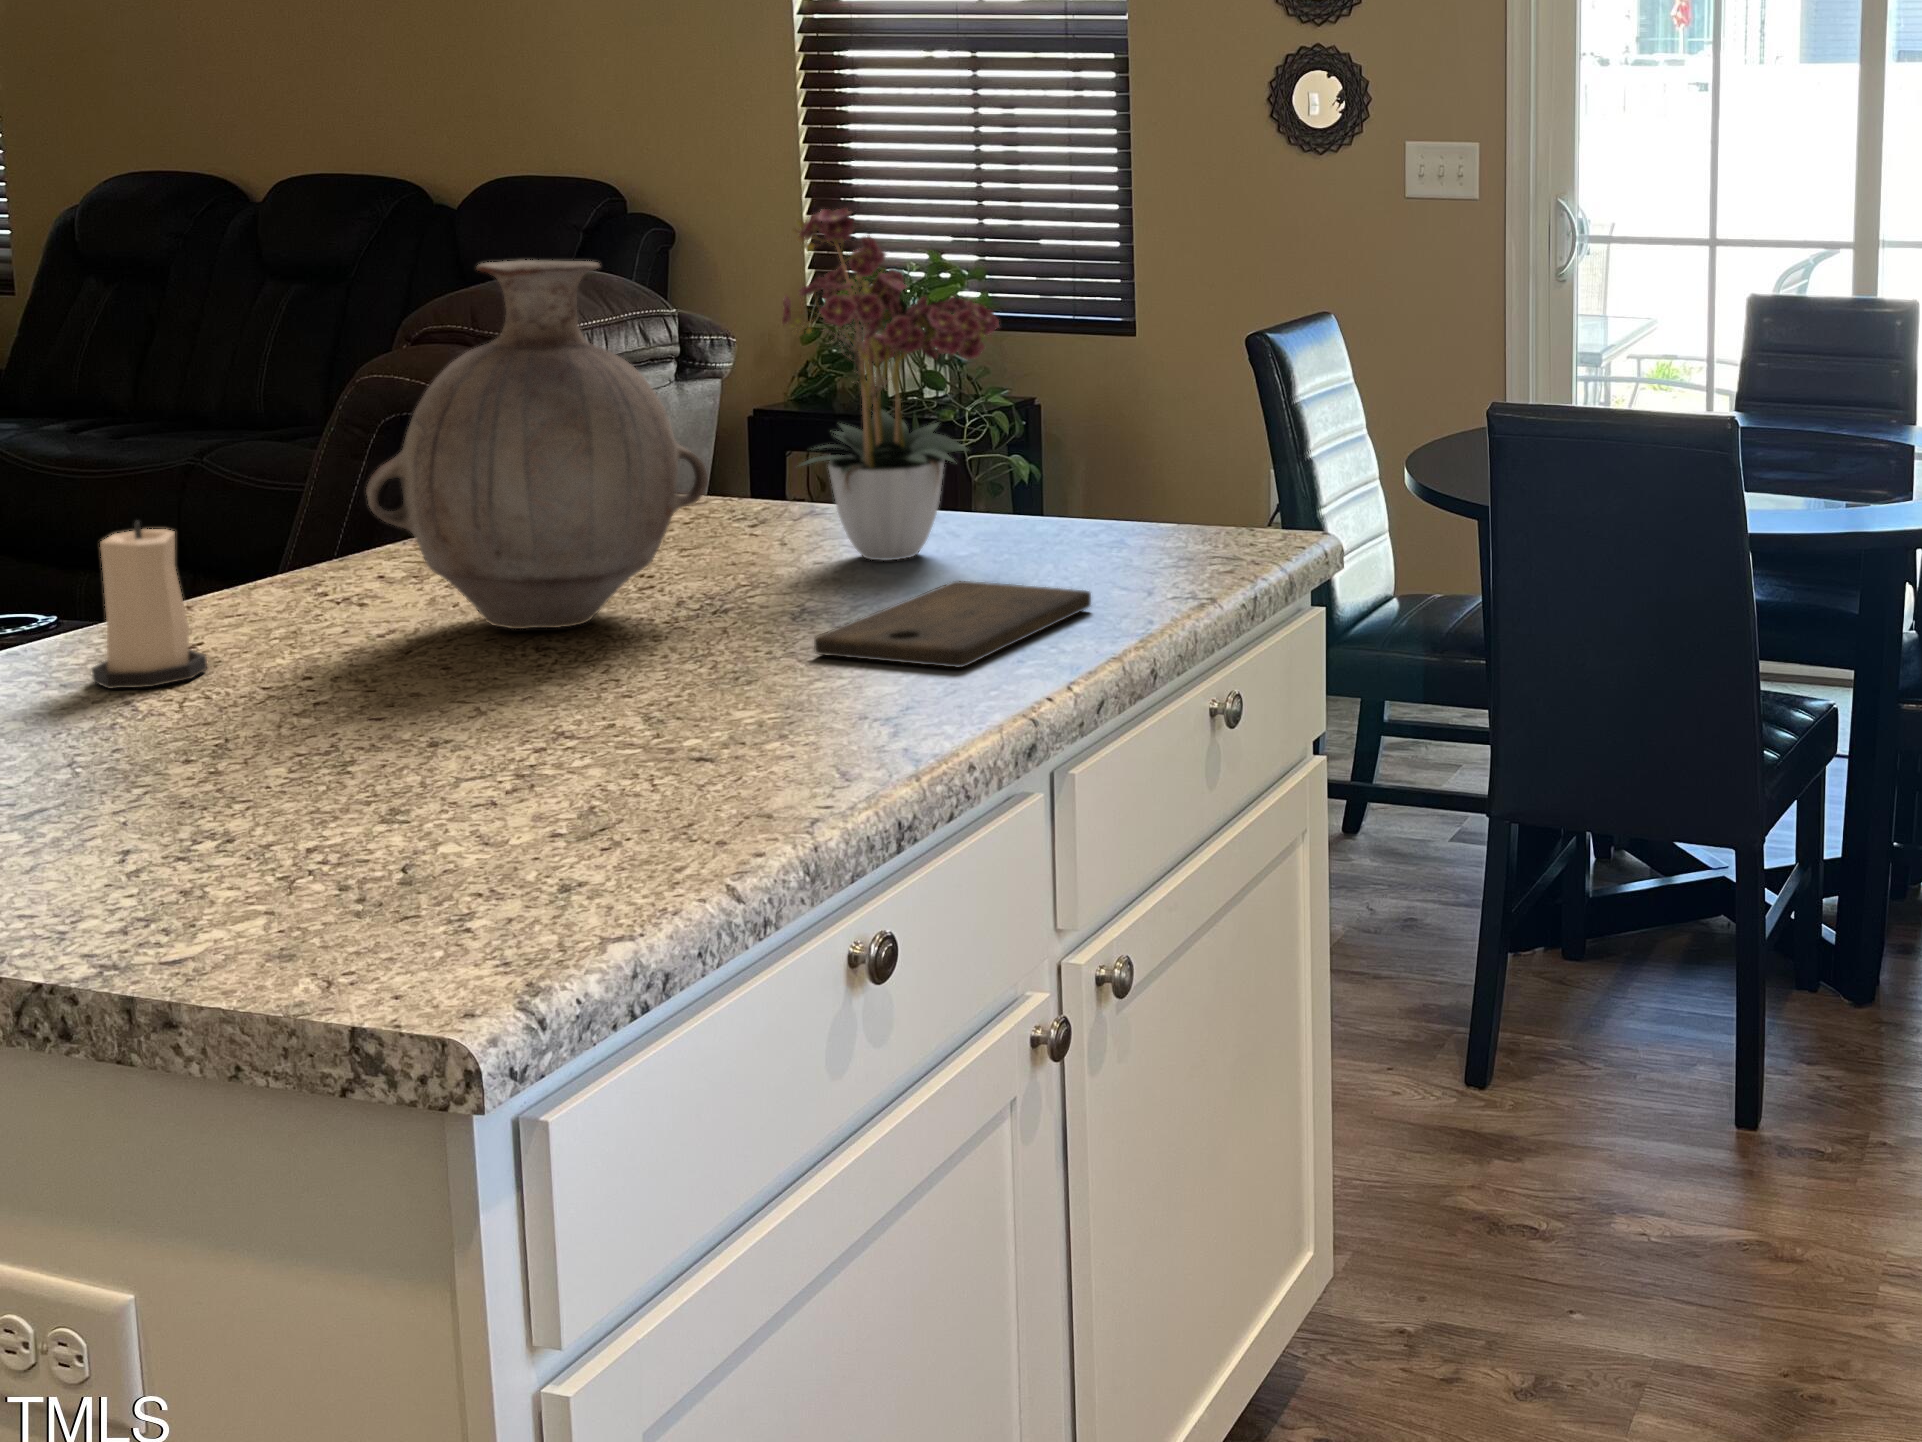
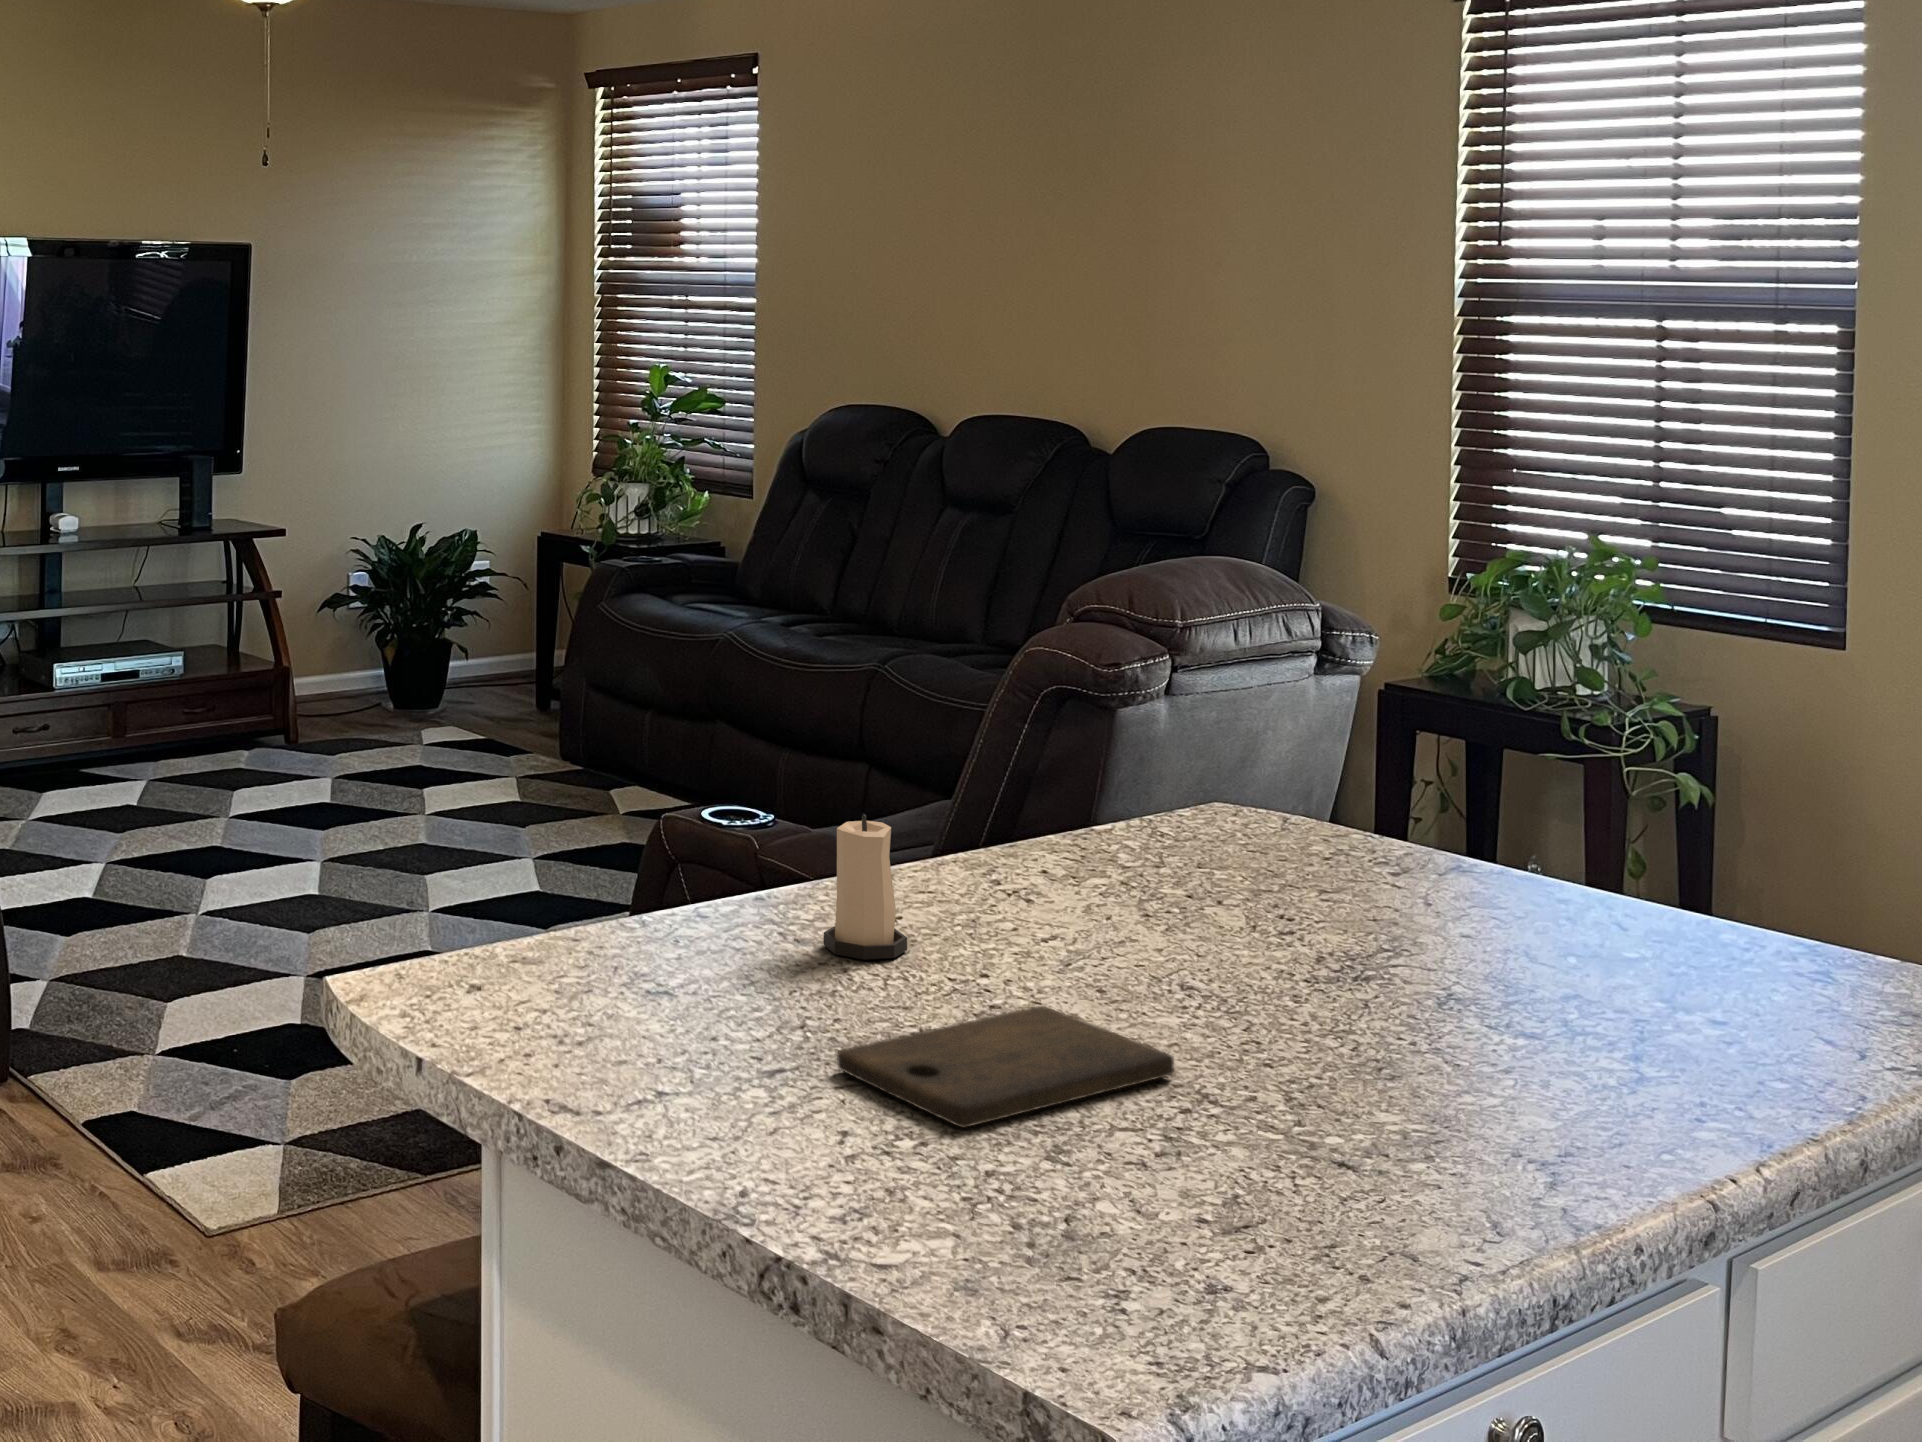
flower arrangement: present [782,209,999,560] -> none [1423,551,1708,948]
vase: present [366,260,708,629] -> none [1040,610,1353,968]
cutting board: present [814,581,1091,667] -> present [837,1006,1174,1128]

